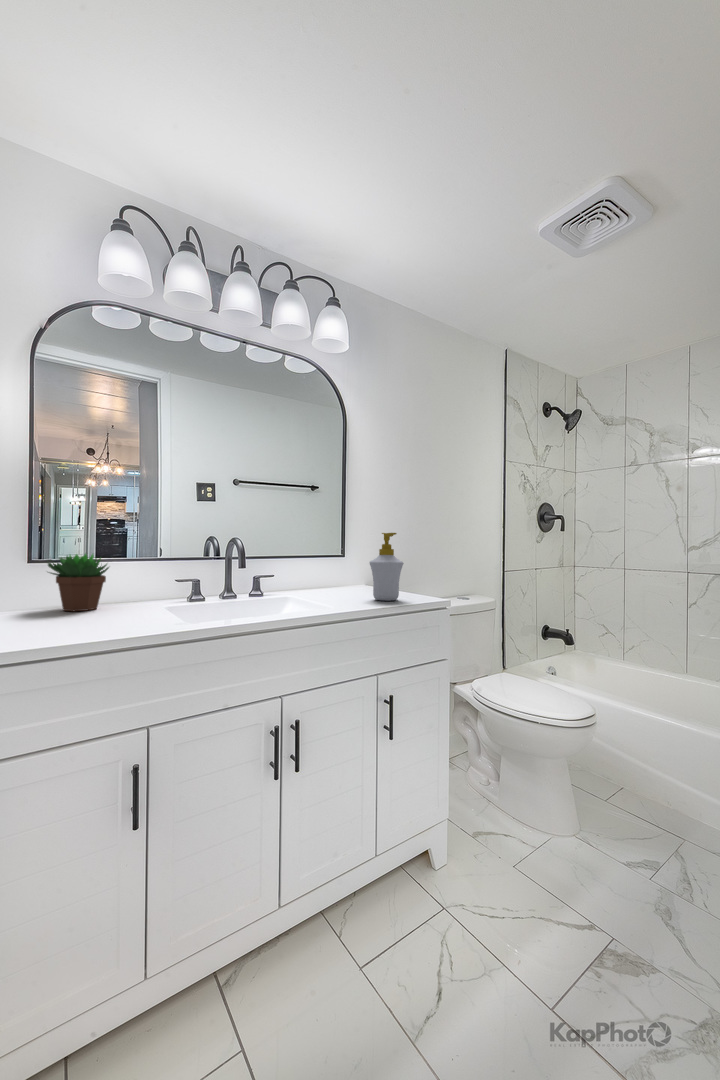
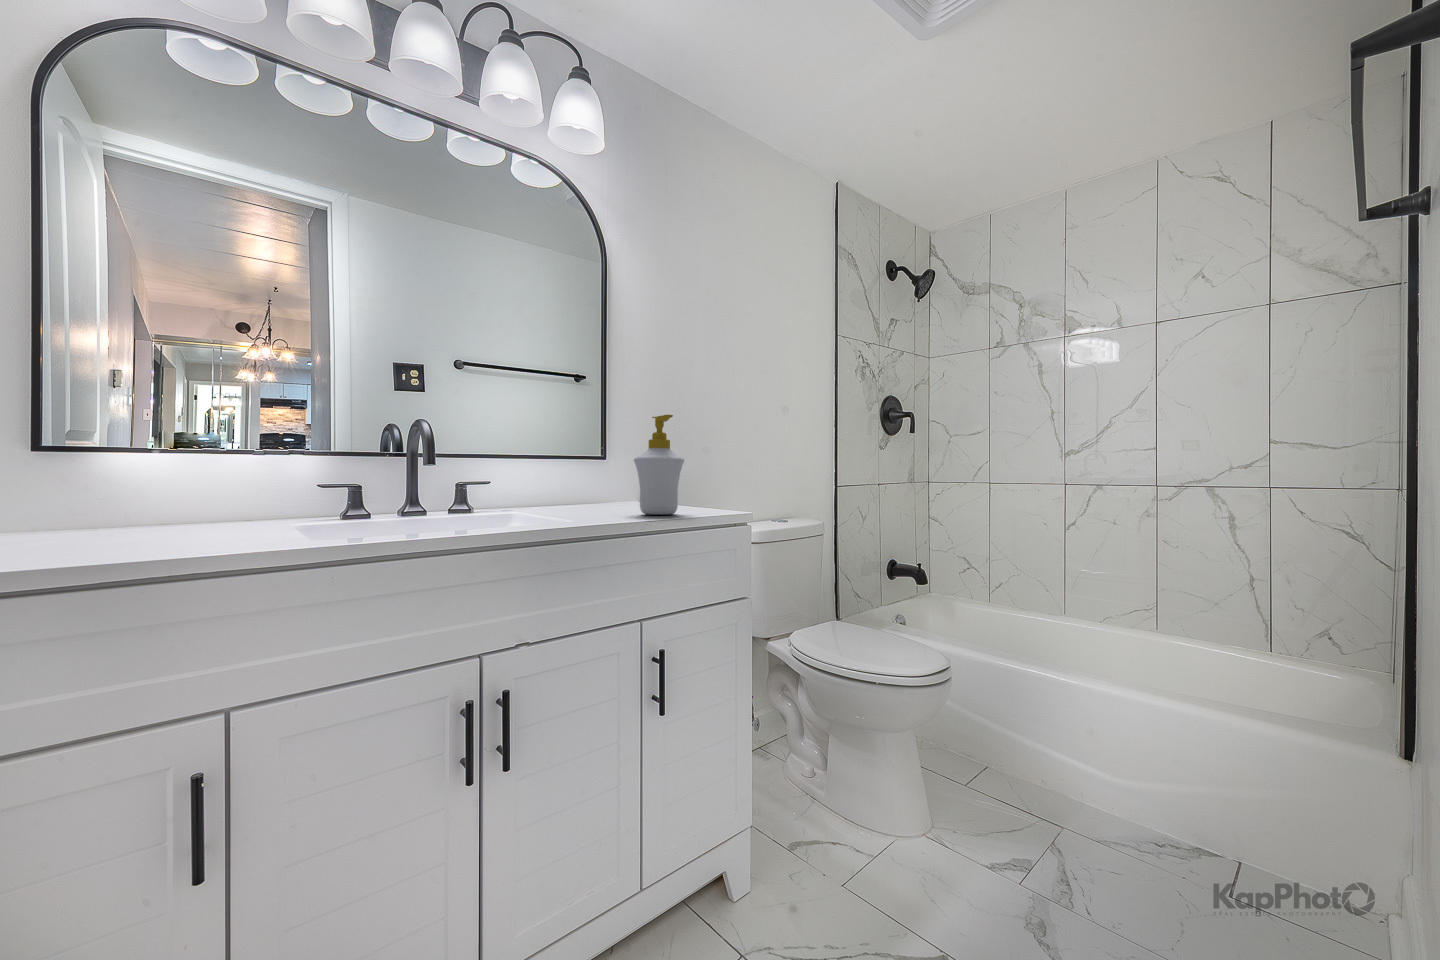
succulent plant: present [48,554,109,611] -> none [73,435,203,531]

